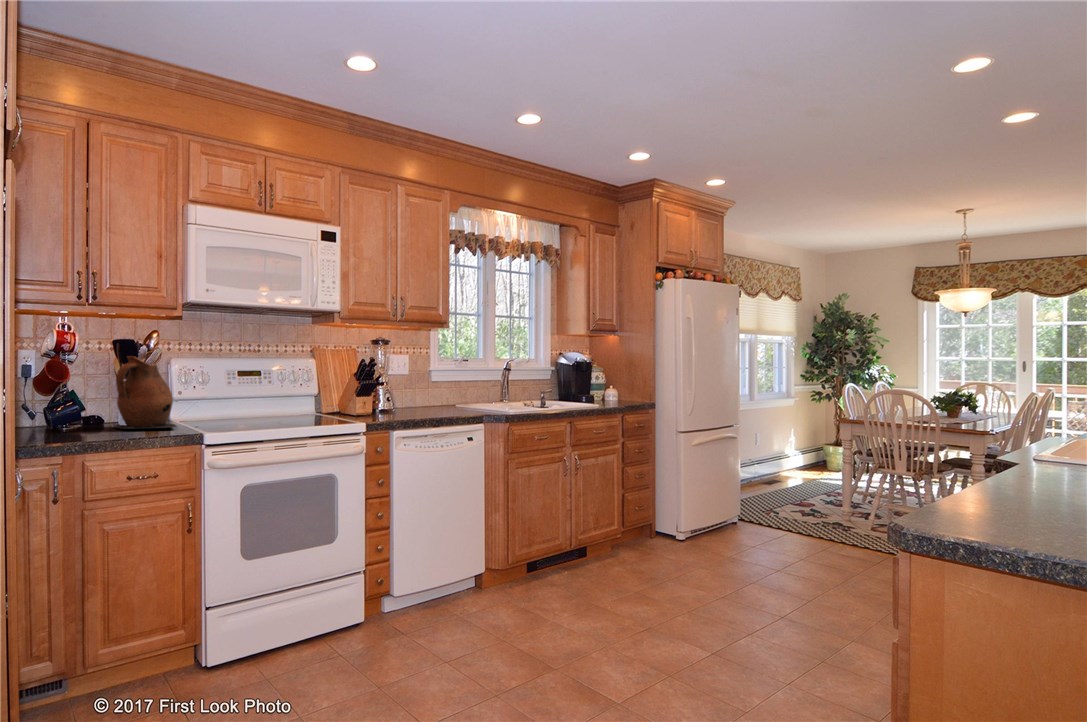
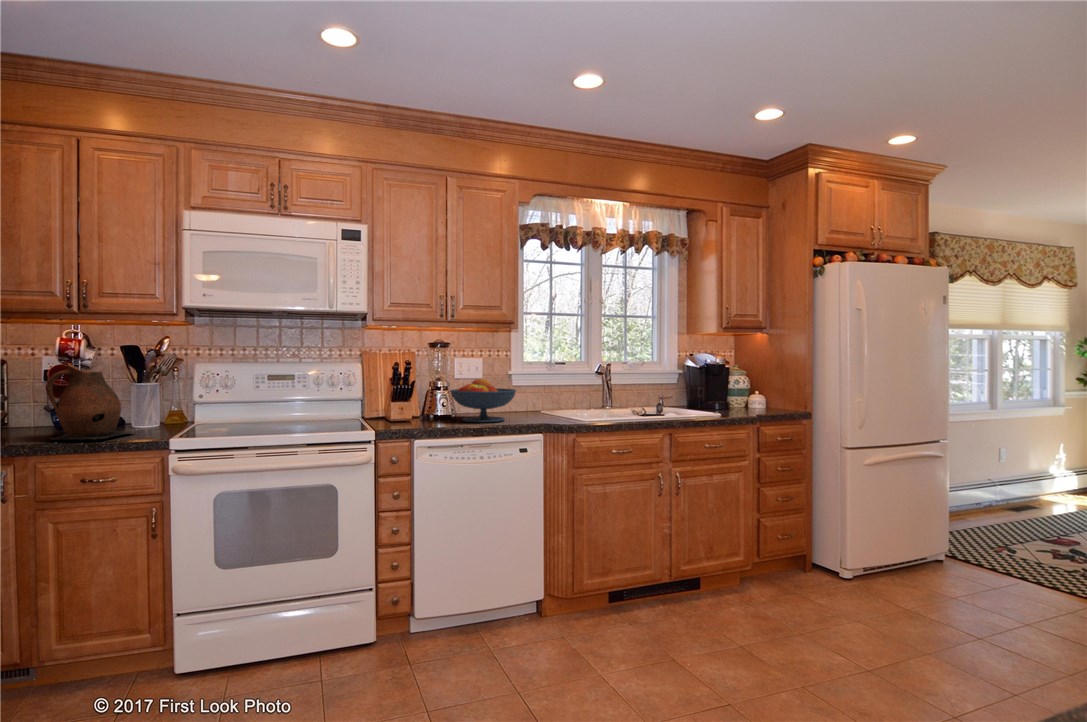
fruit bowl: none [400,374,460,413] -> present [450,379,516,422]

